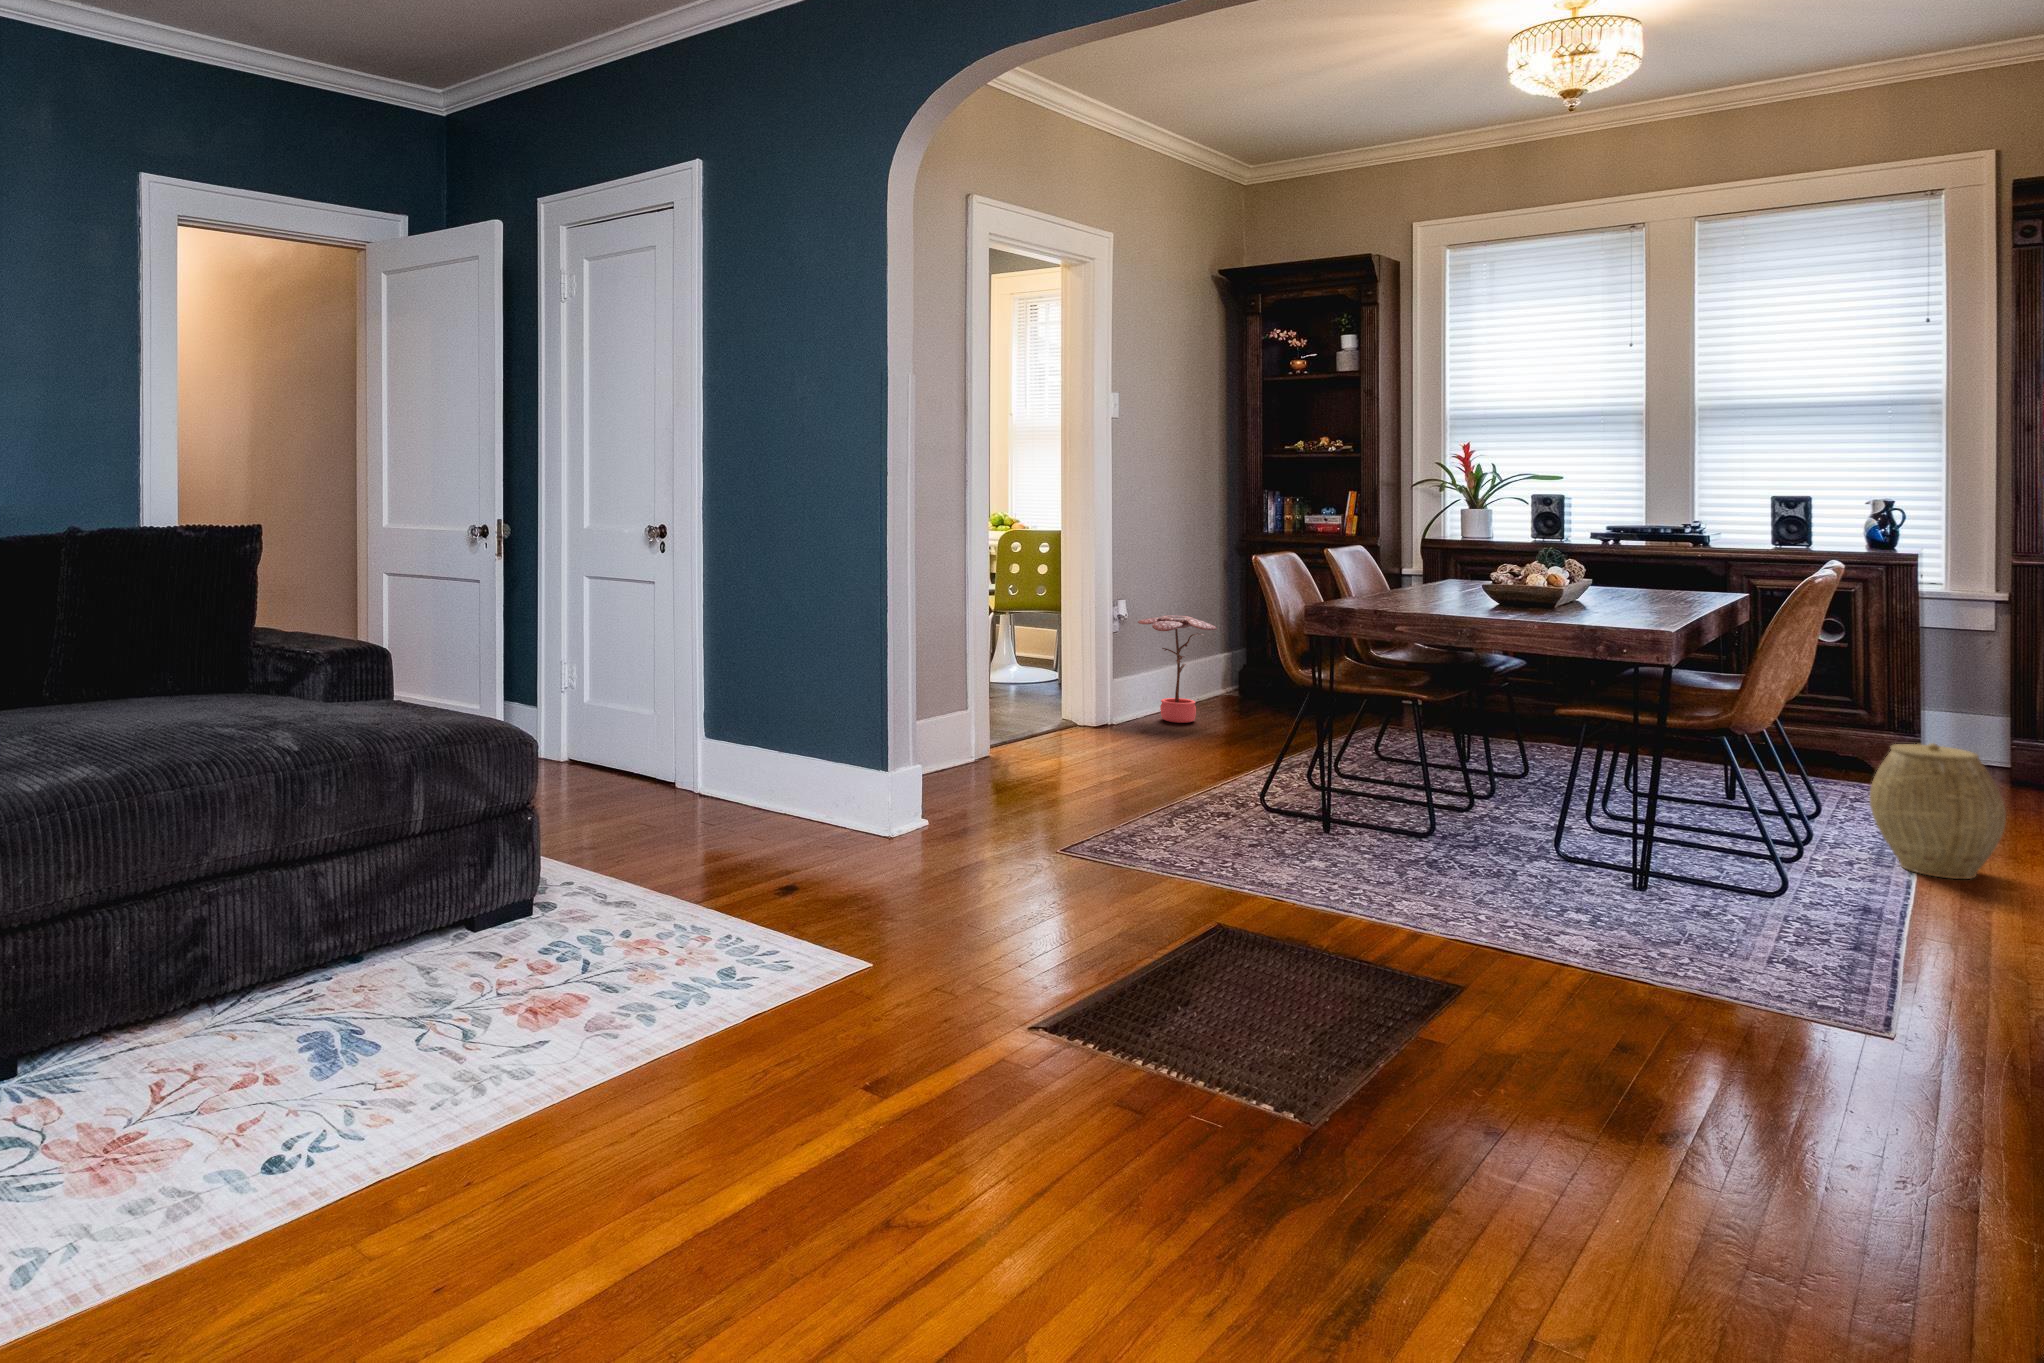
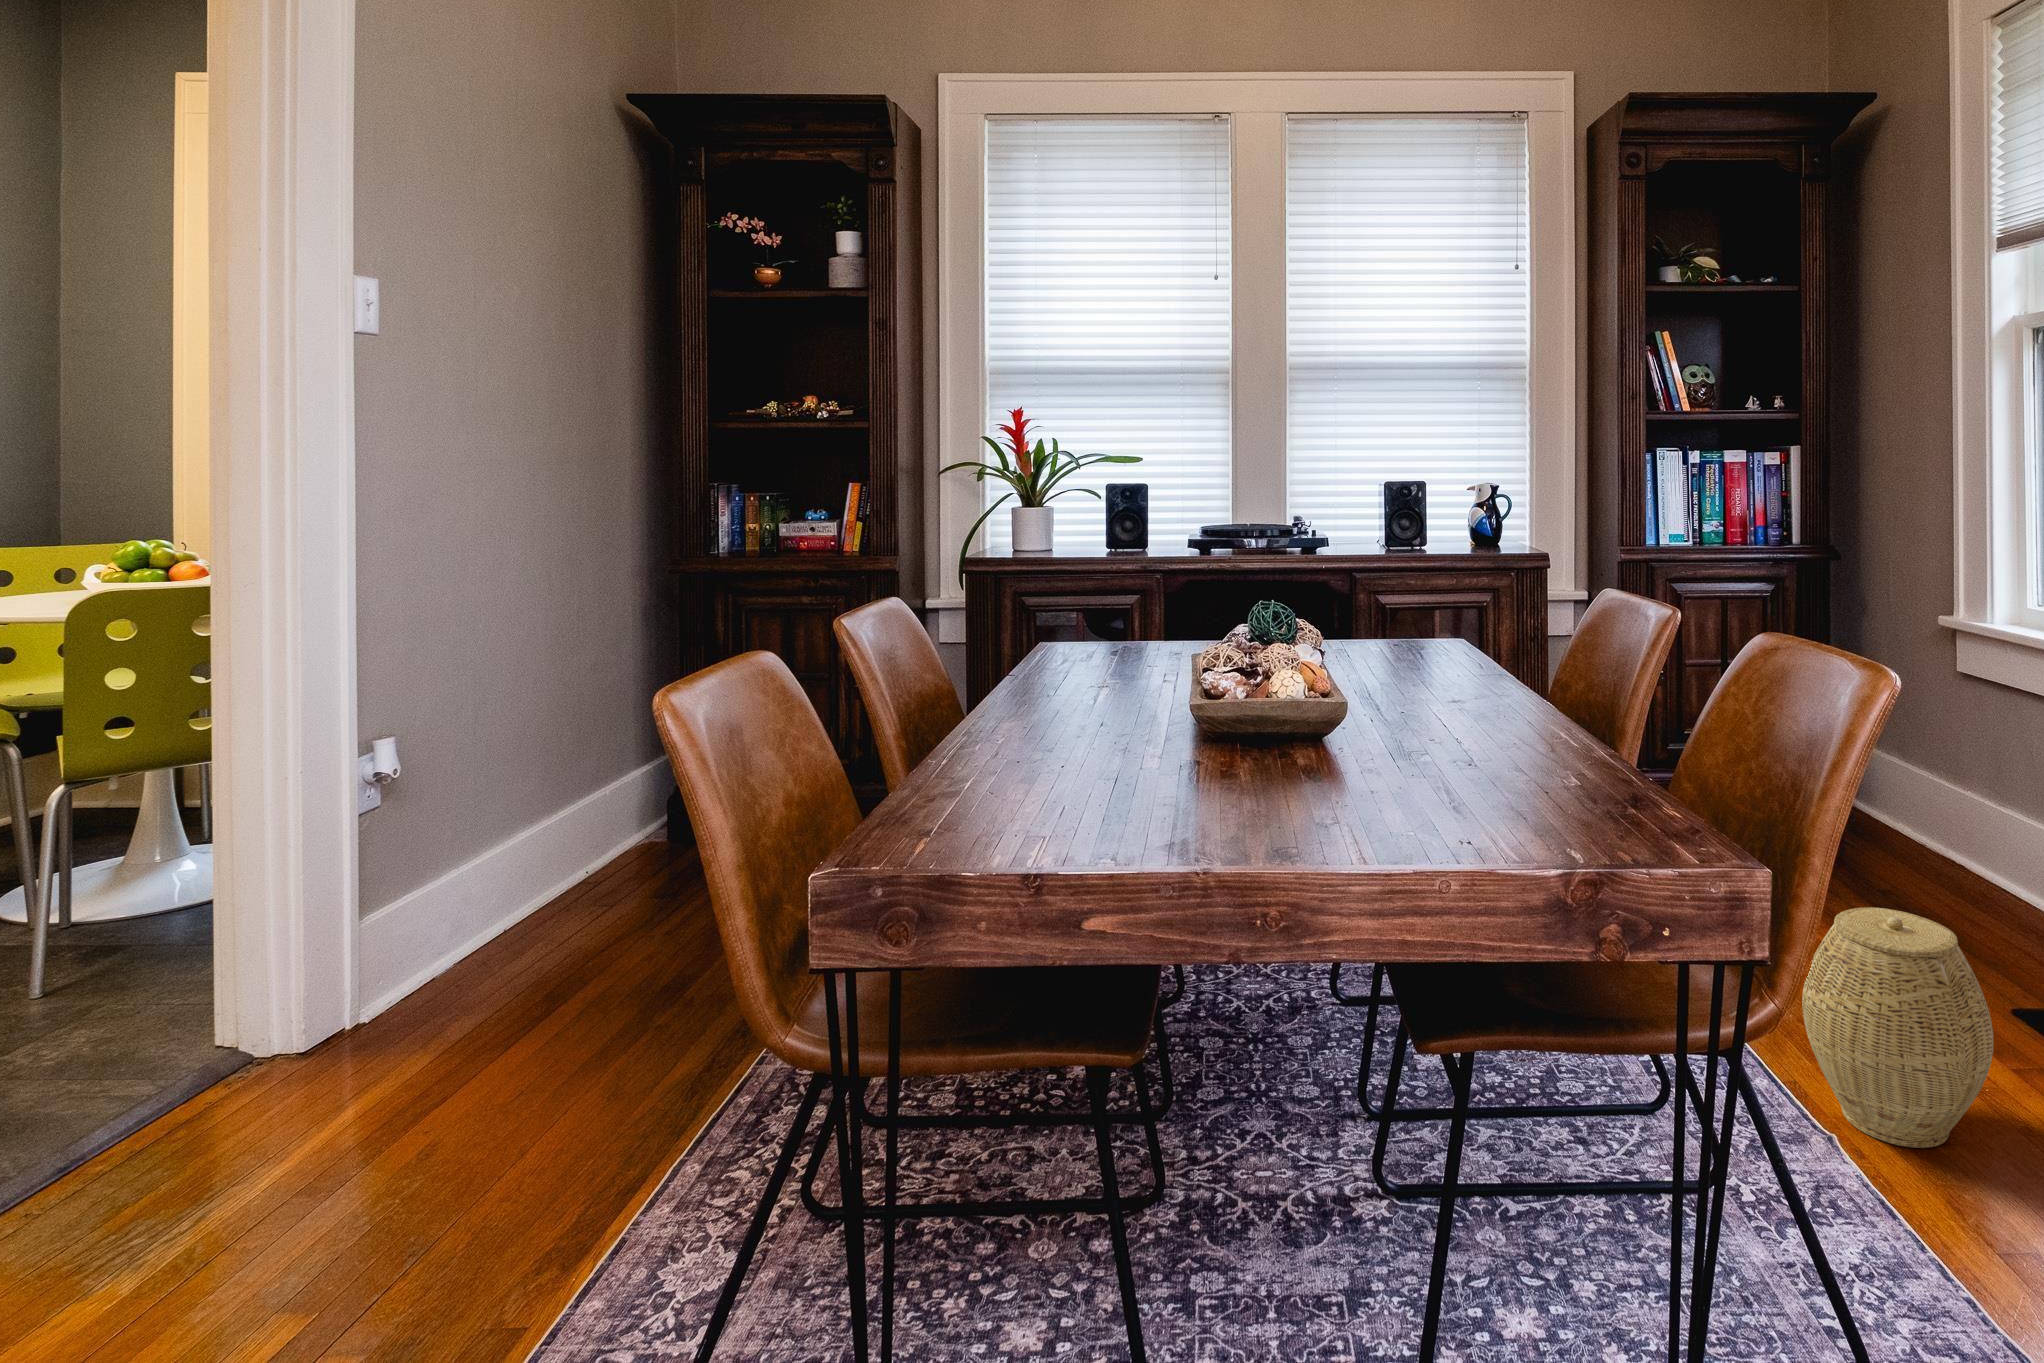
potted plant: present [1138,615,1217,723] -> none [468,756,647,995]

